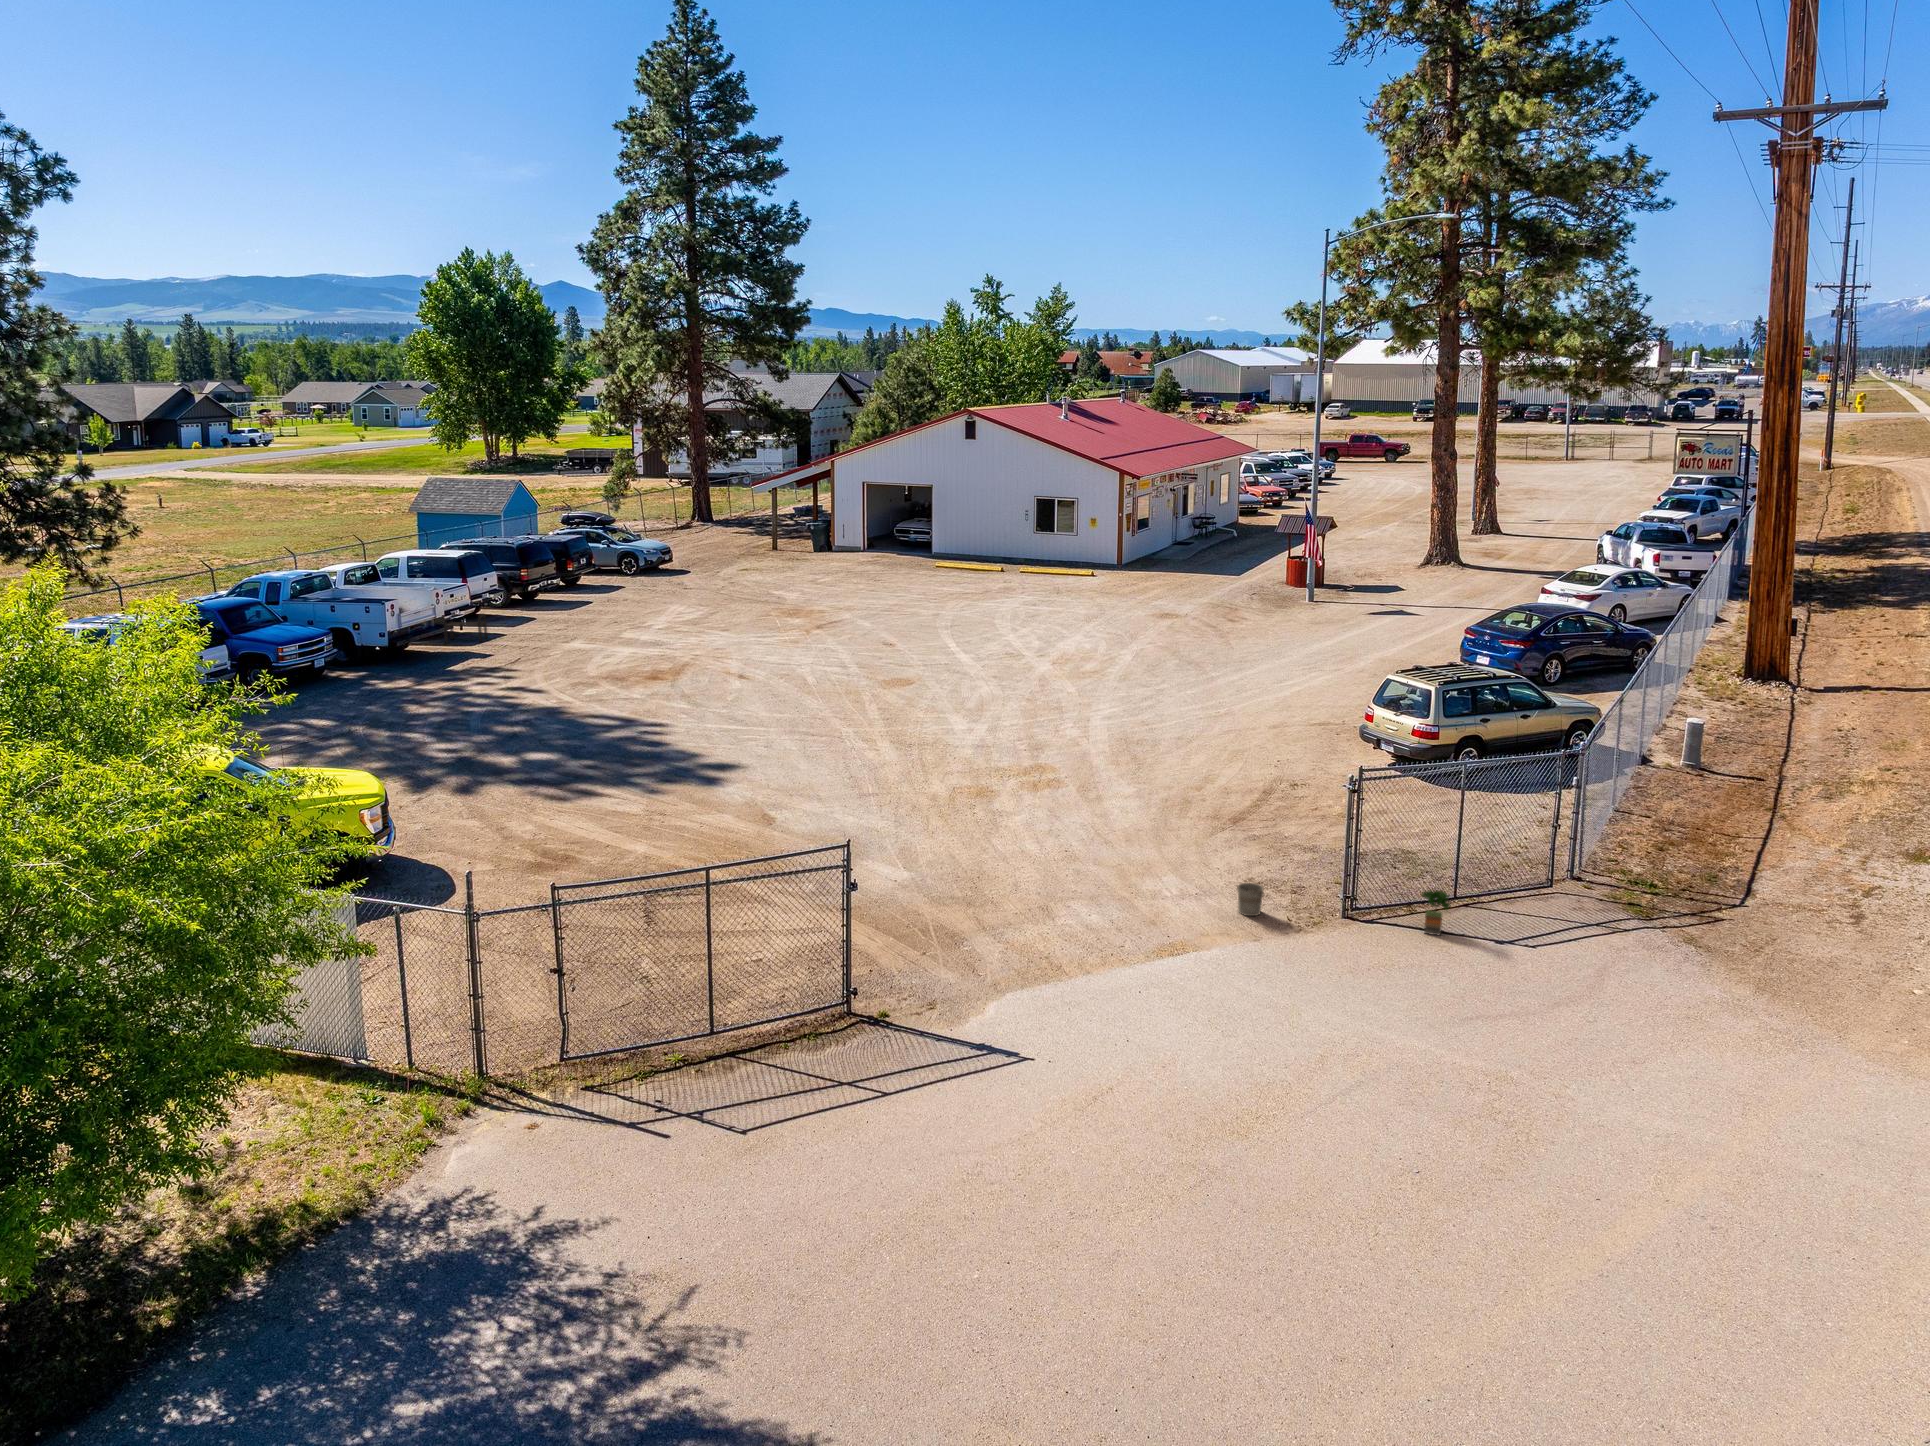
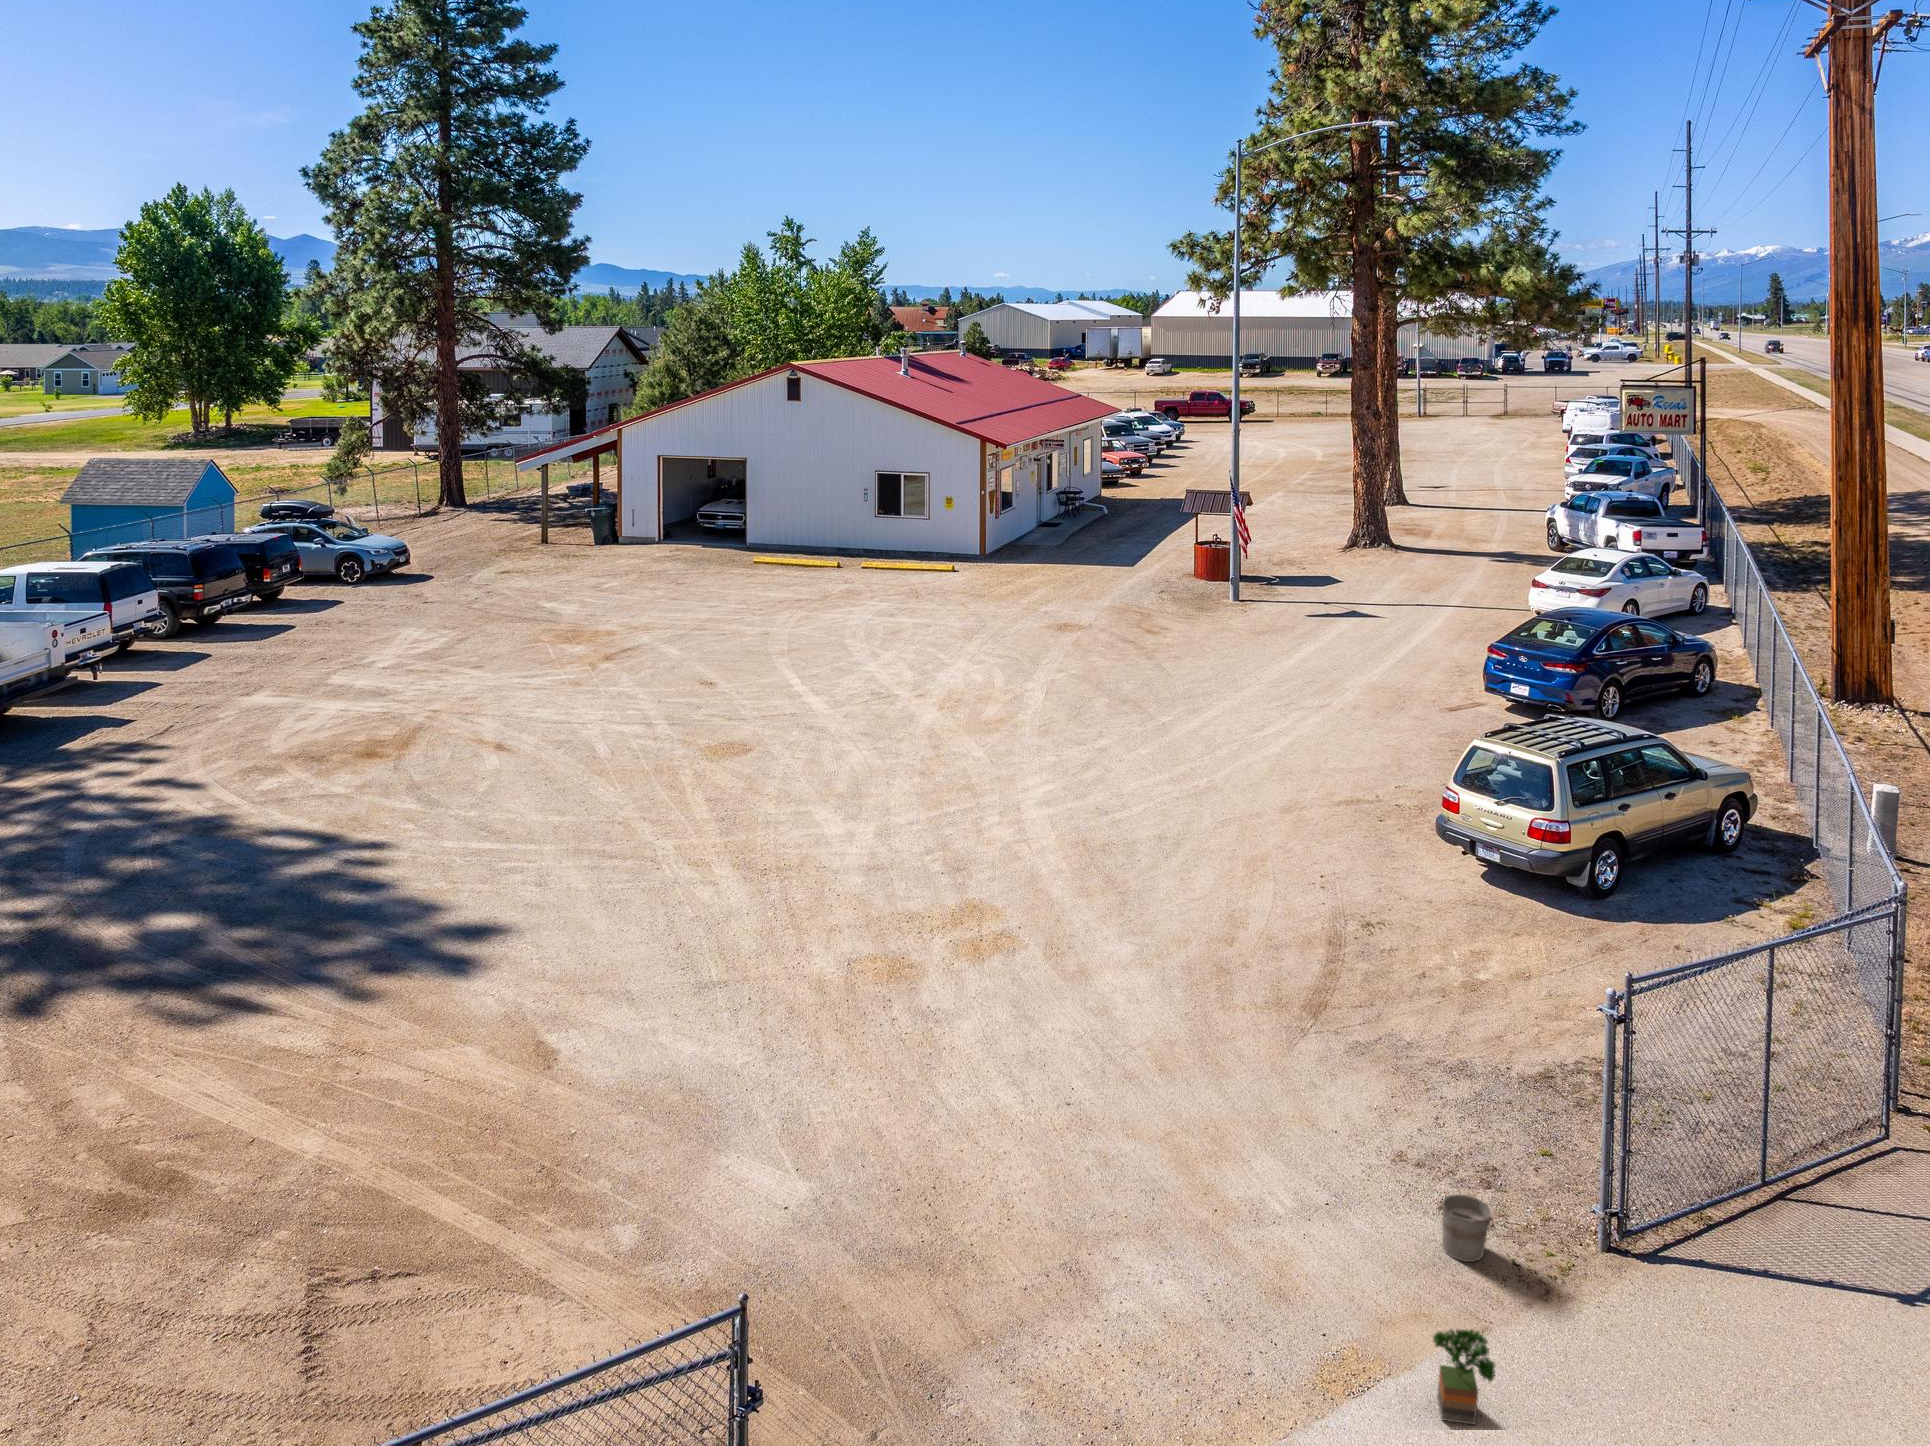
bench: present [444,614,488,643] -> none [67,655,138,700]
potted tree: present [1422,890,1451,935] -> present [1433,1329,1496,1425]

